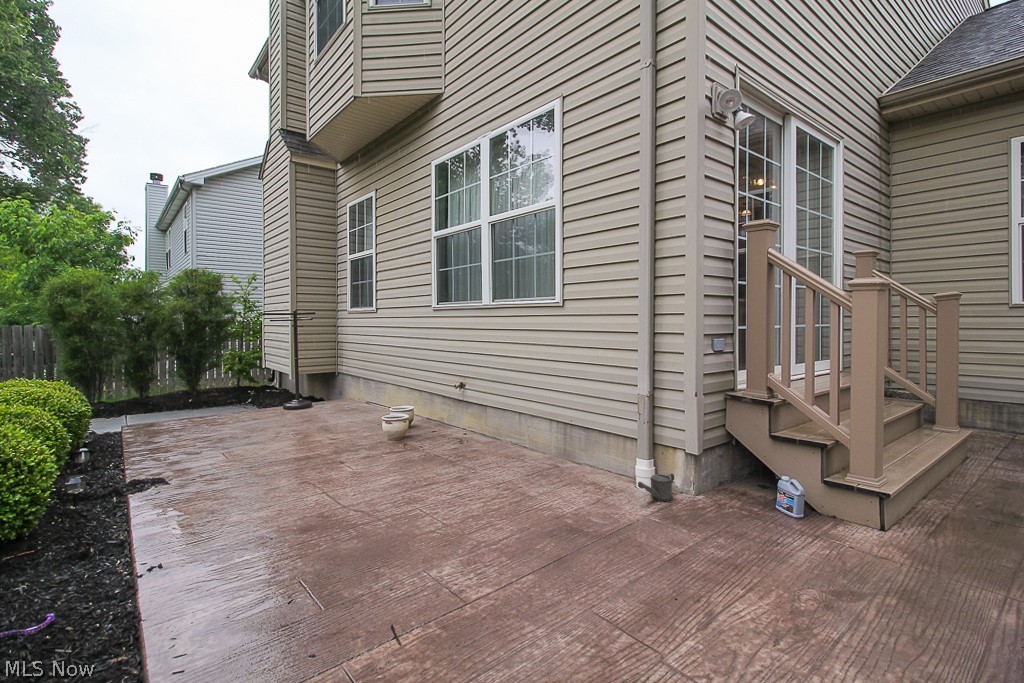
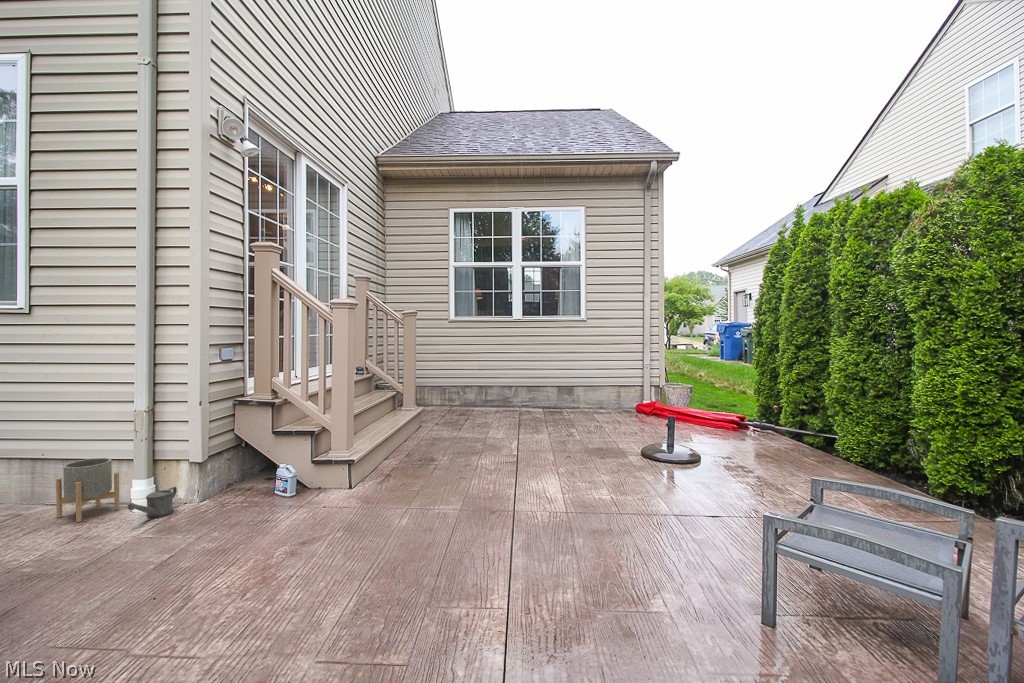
planter: none [588,431,629,484] -> present [56,458,120,522]

